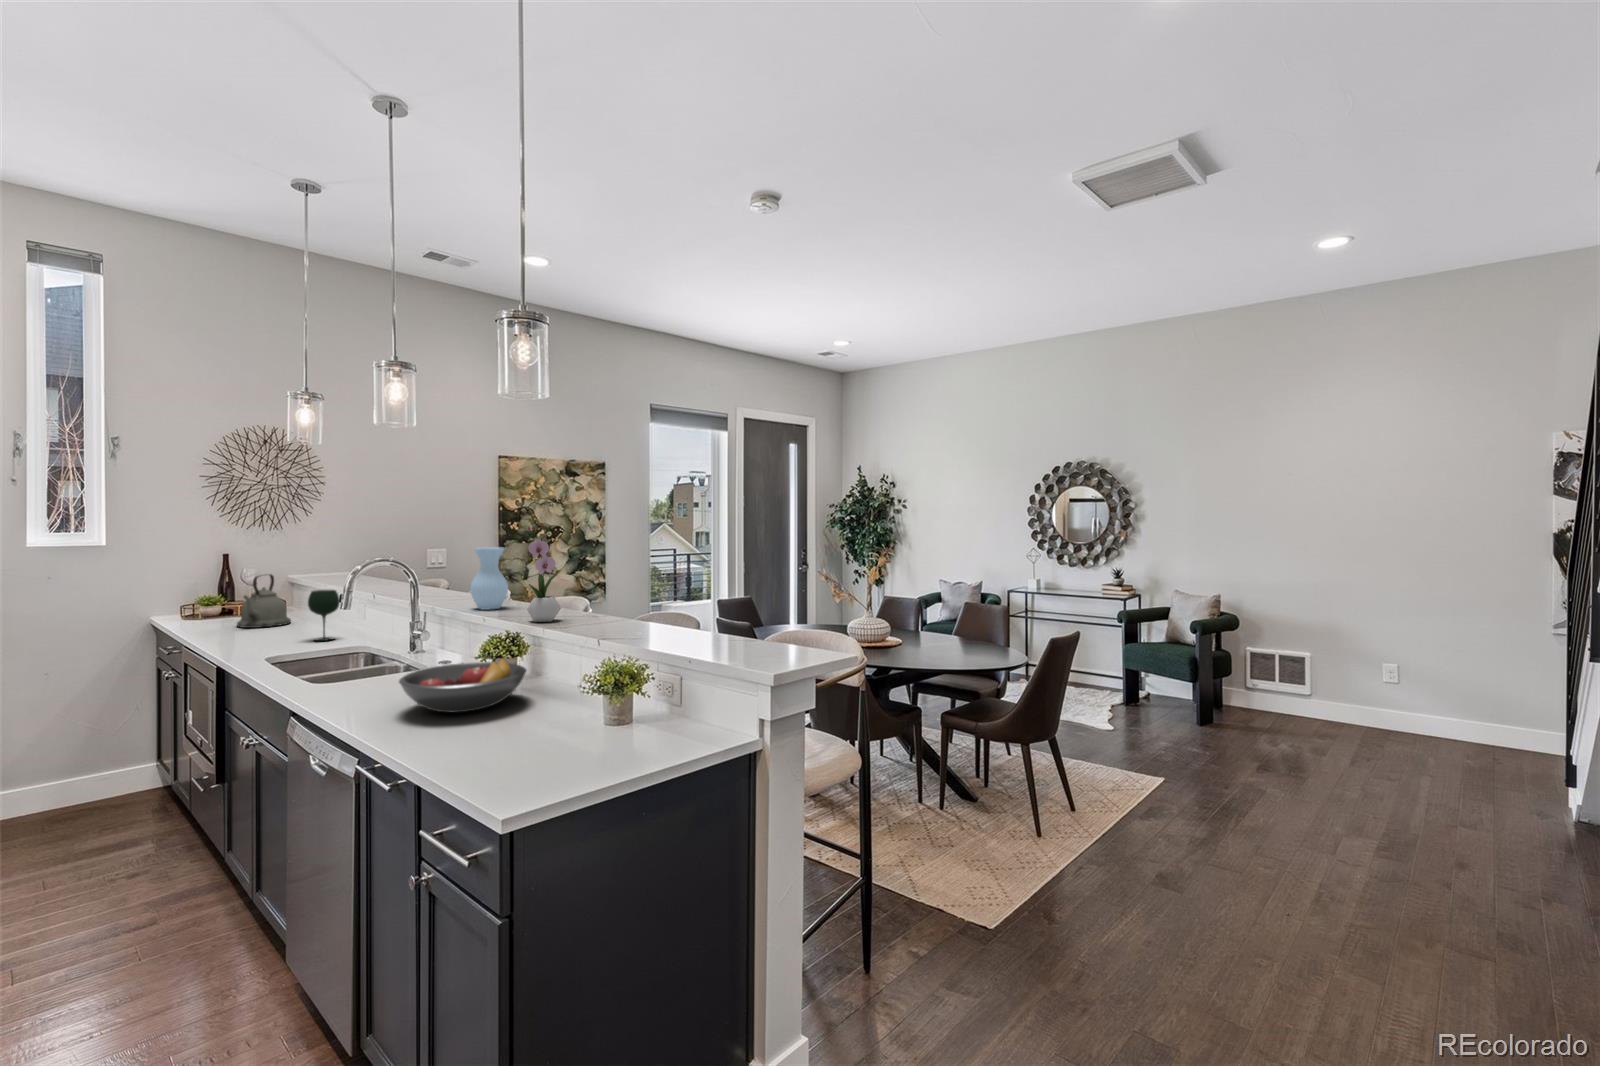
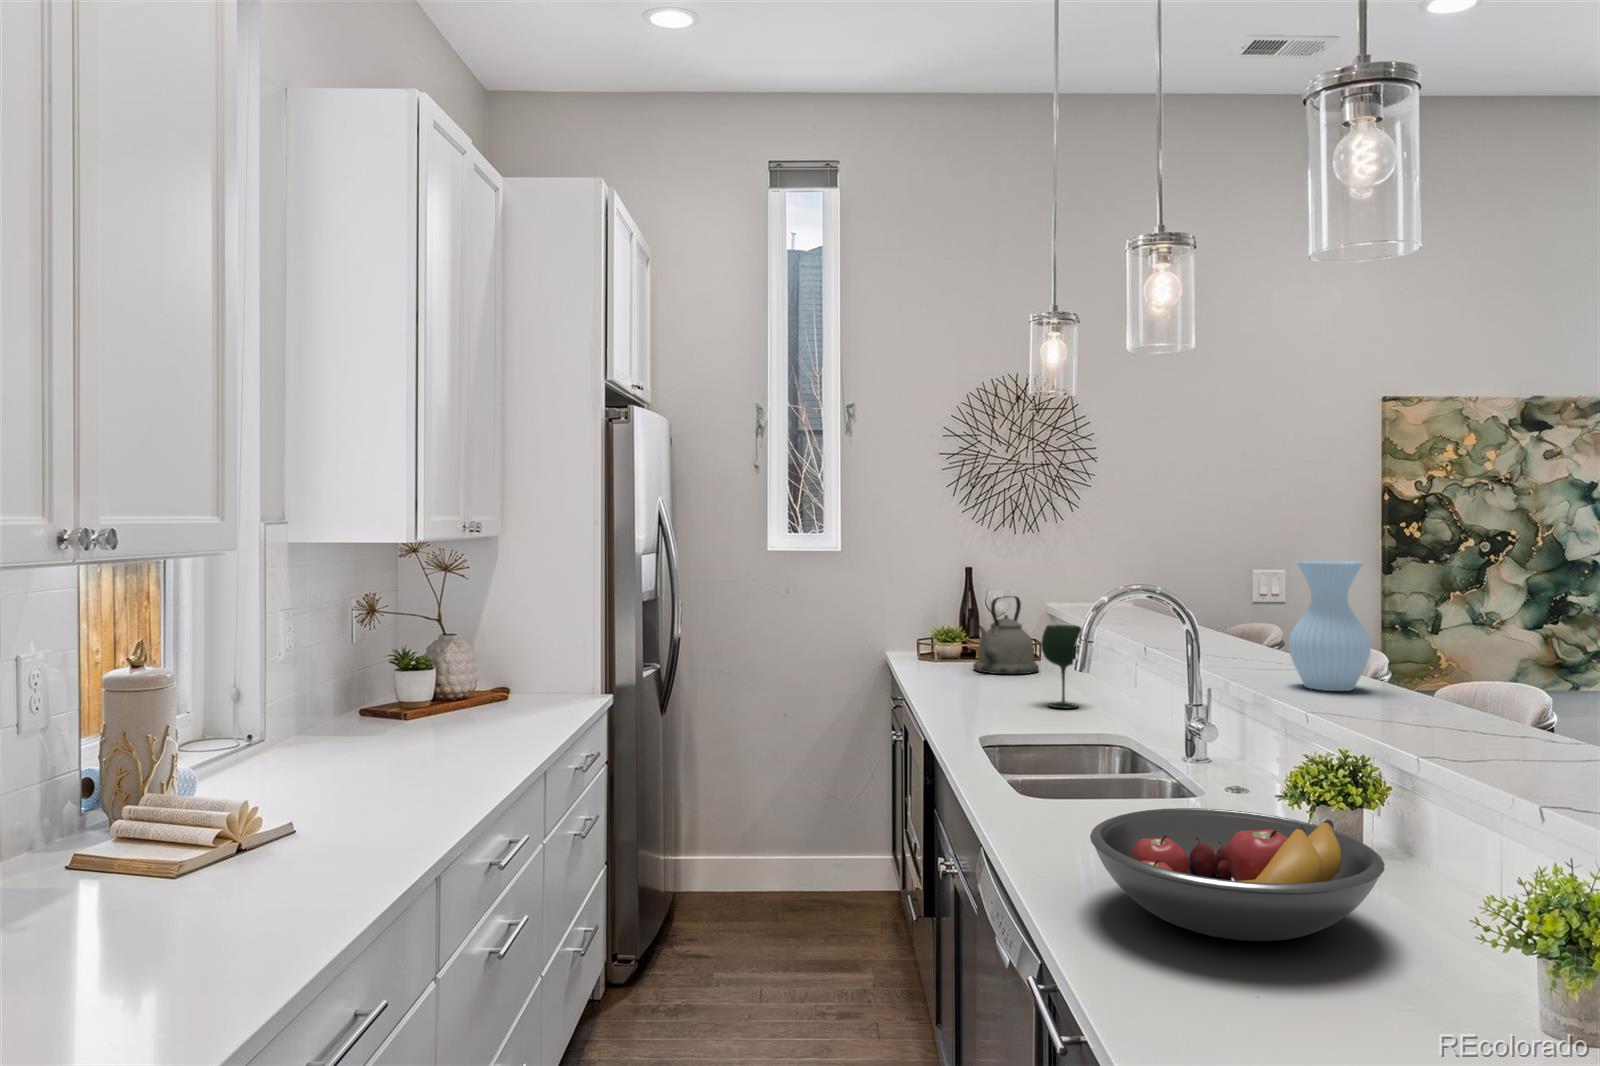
flower arrangement: present [527,527,561,622] -> none [1403,509,1495,741]

